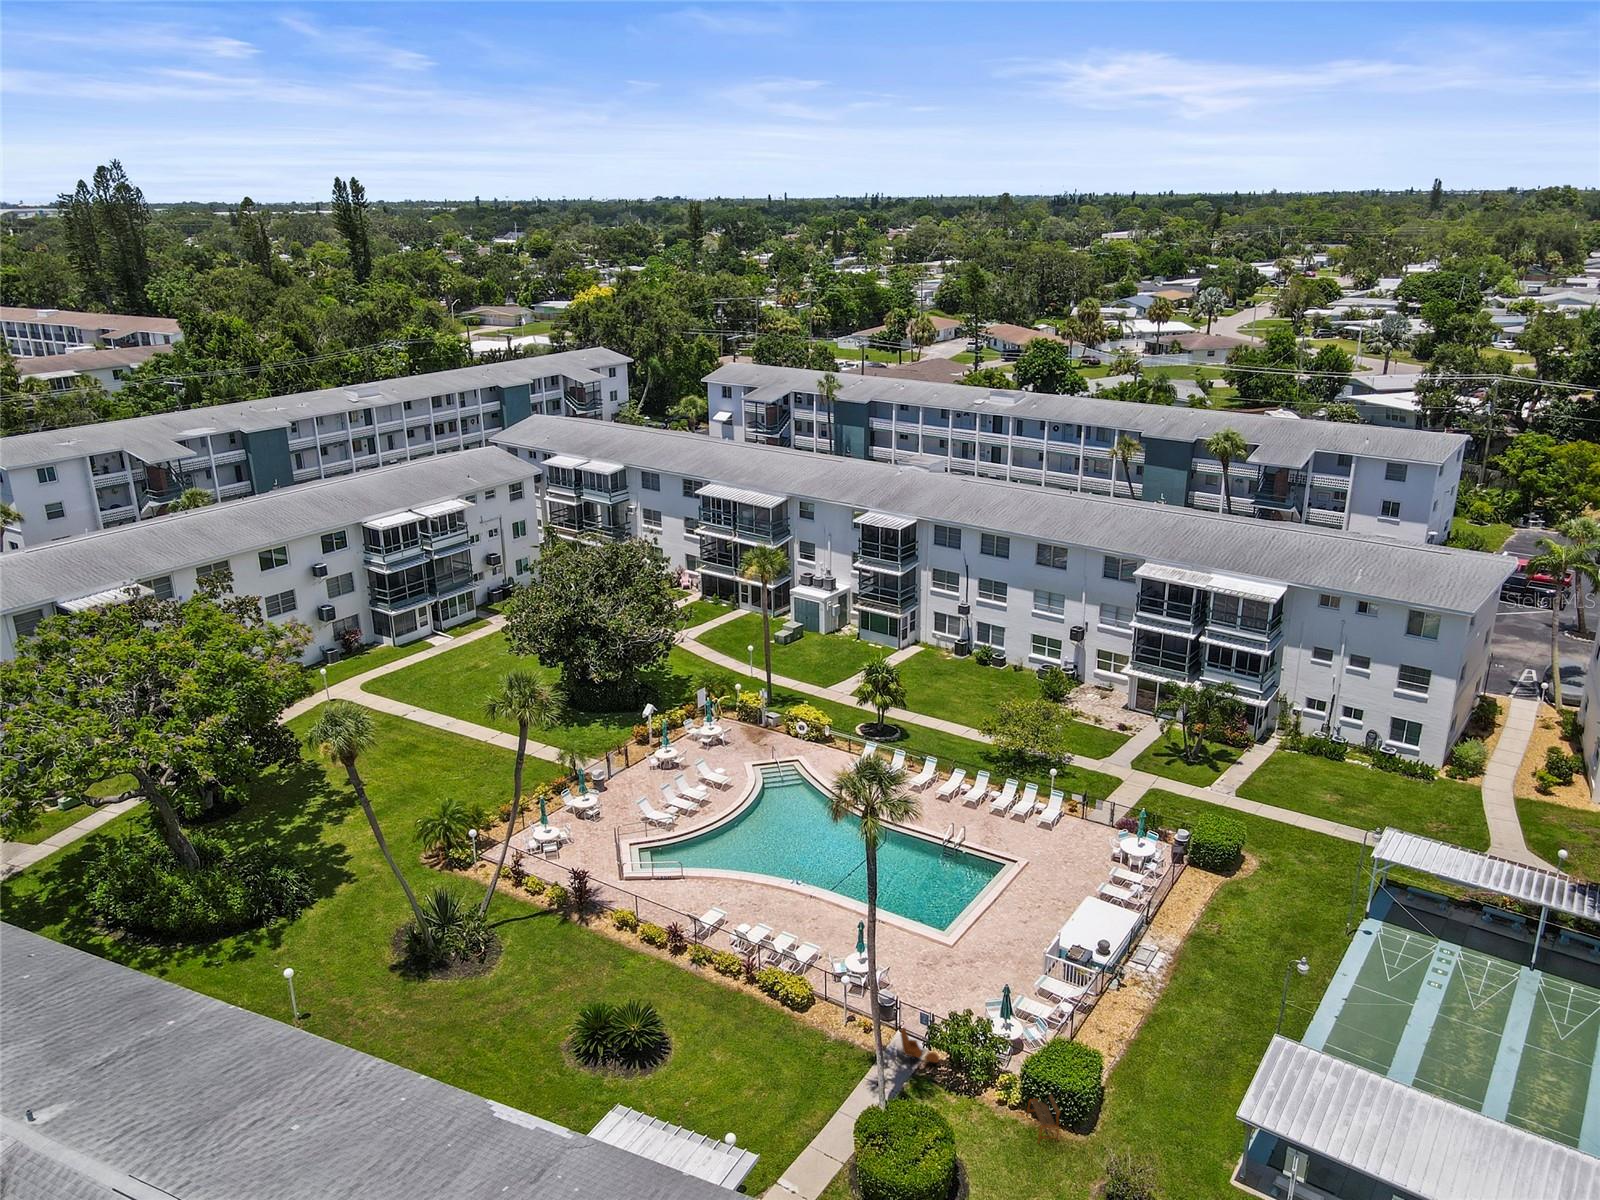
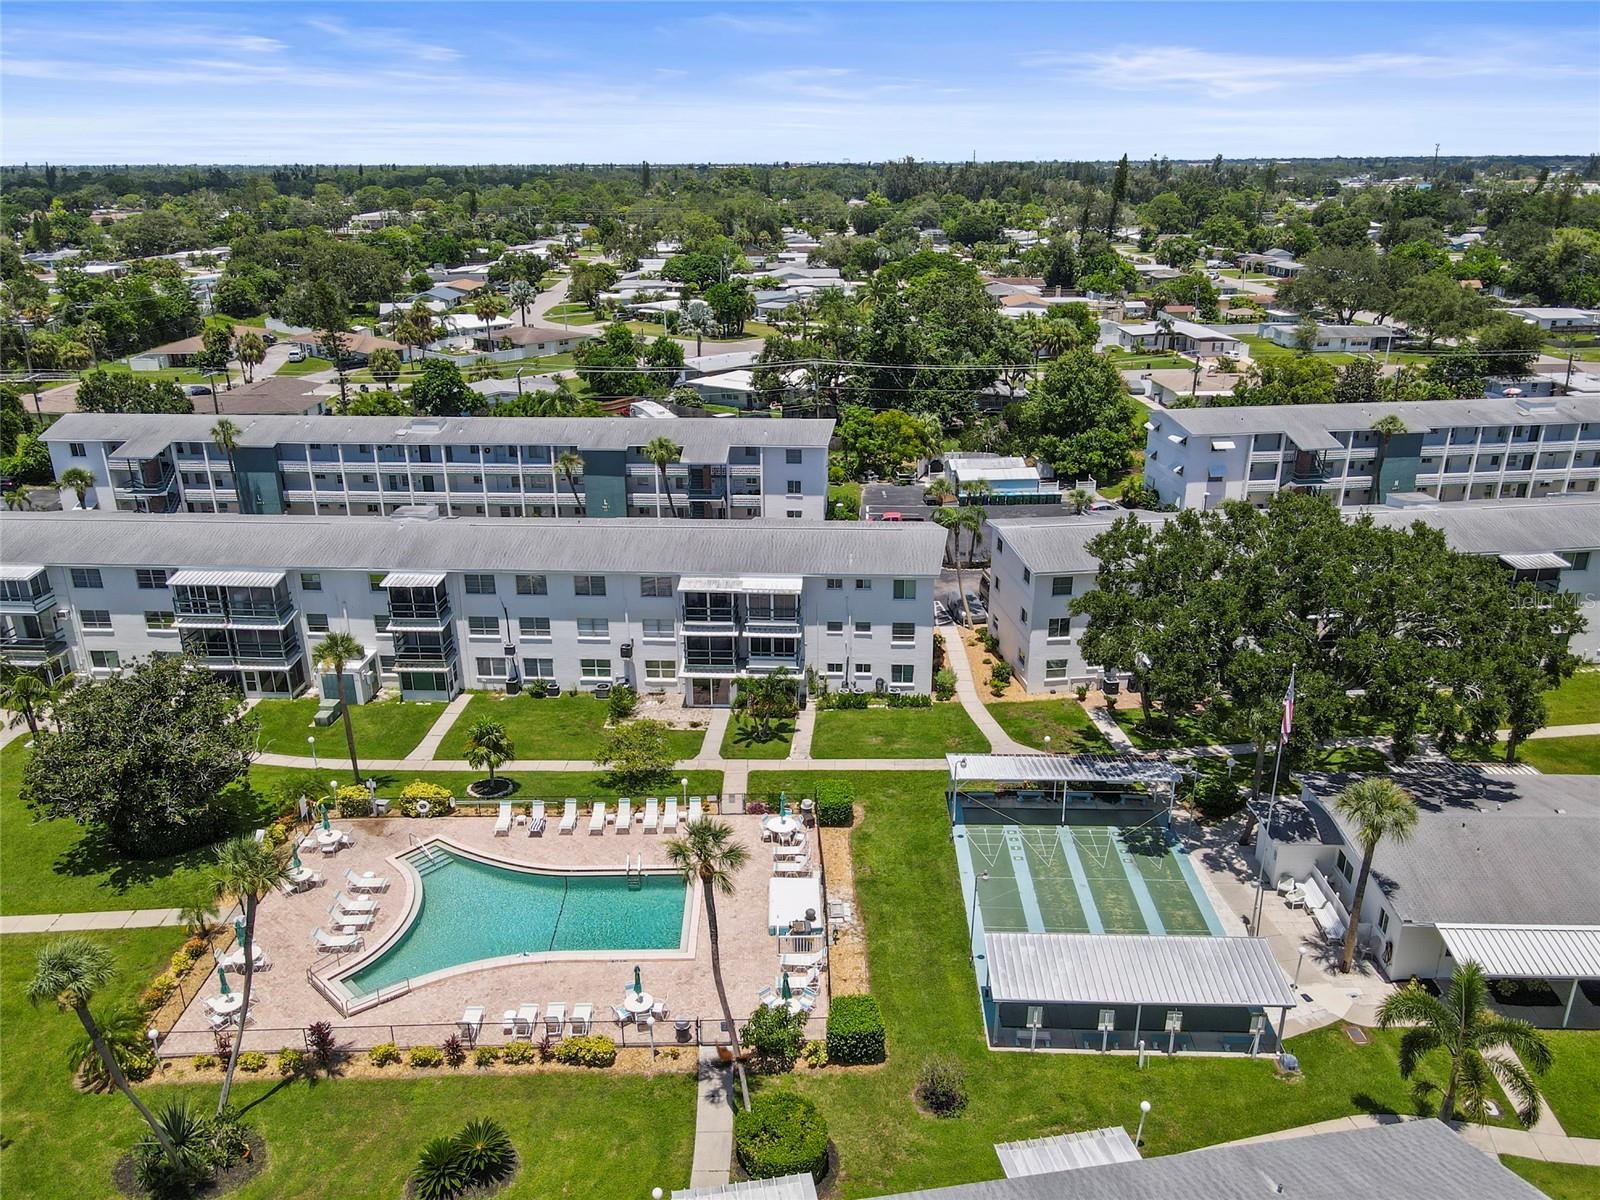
bench: present [1026,1094,1060,1143] -> none [834,1036,867,1082]

